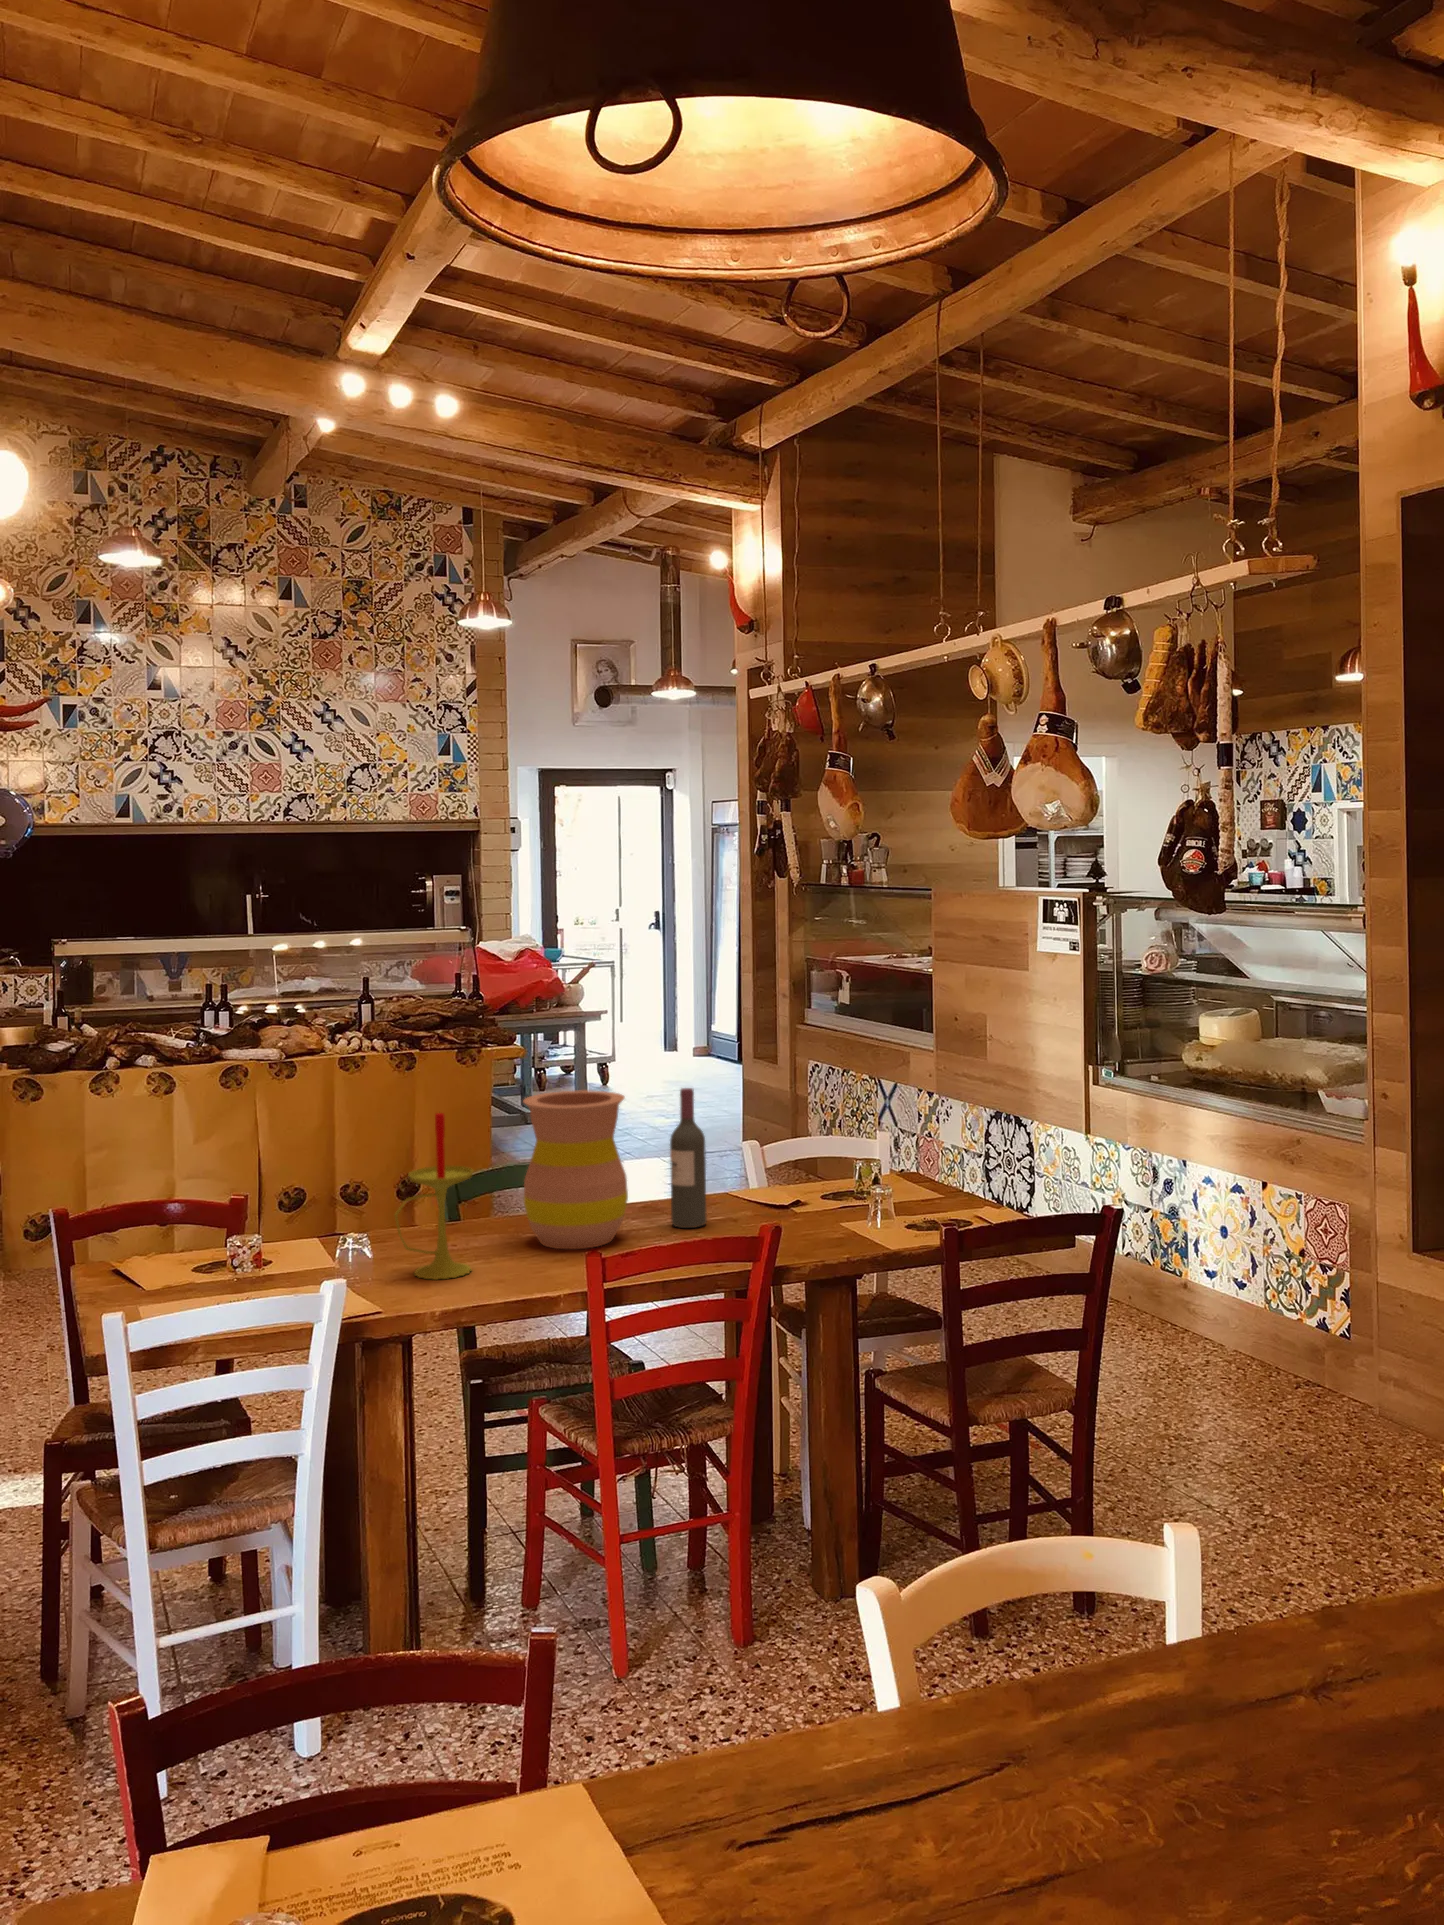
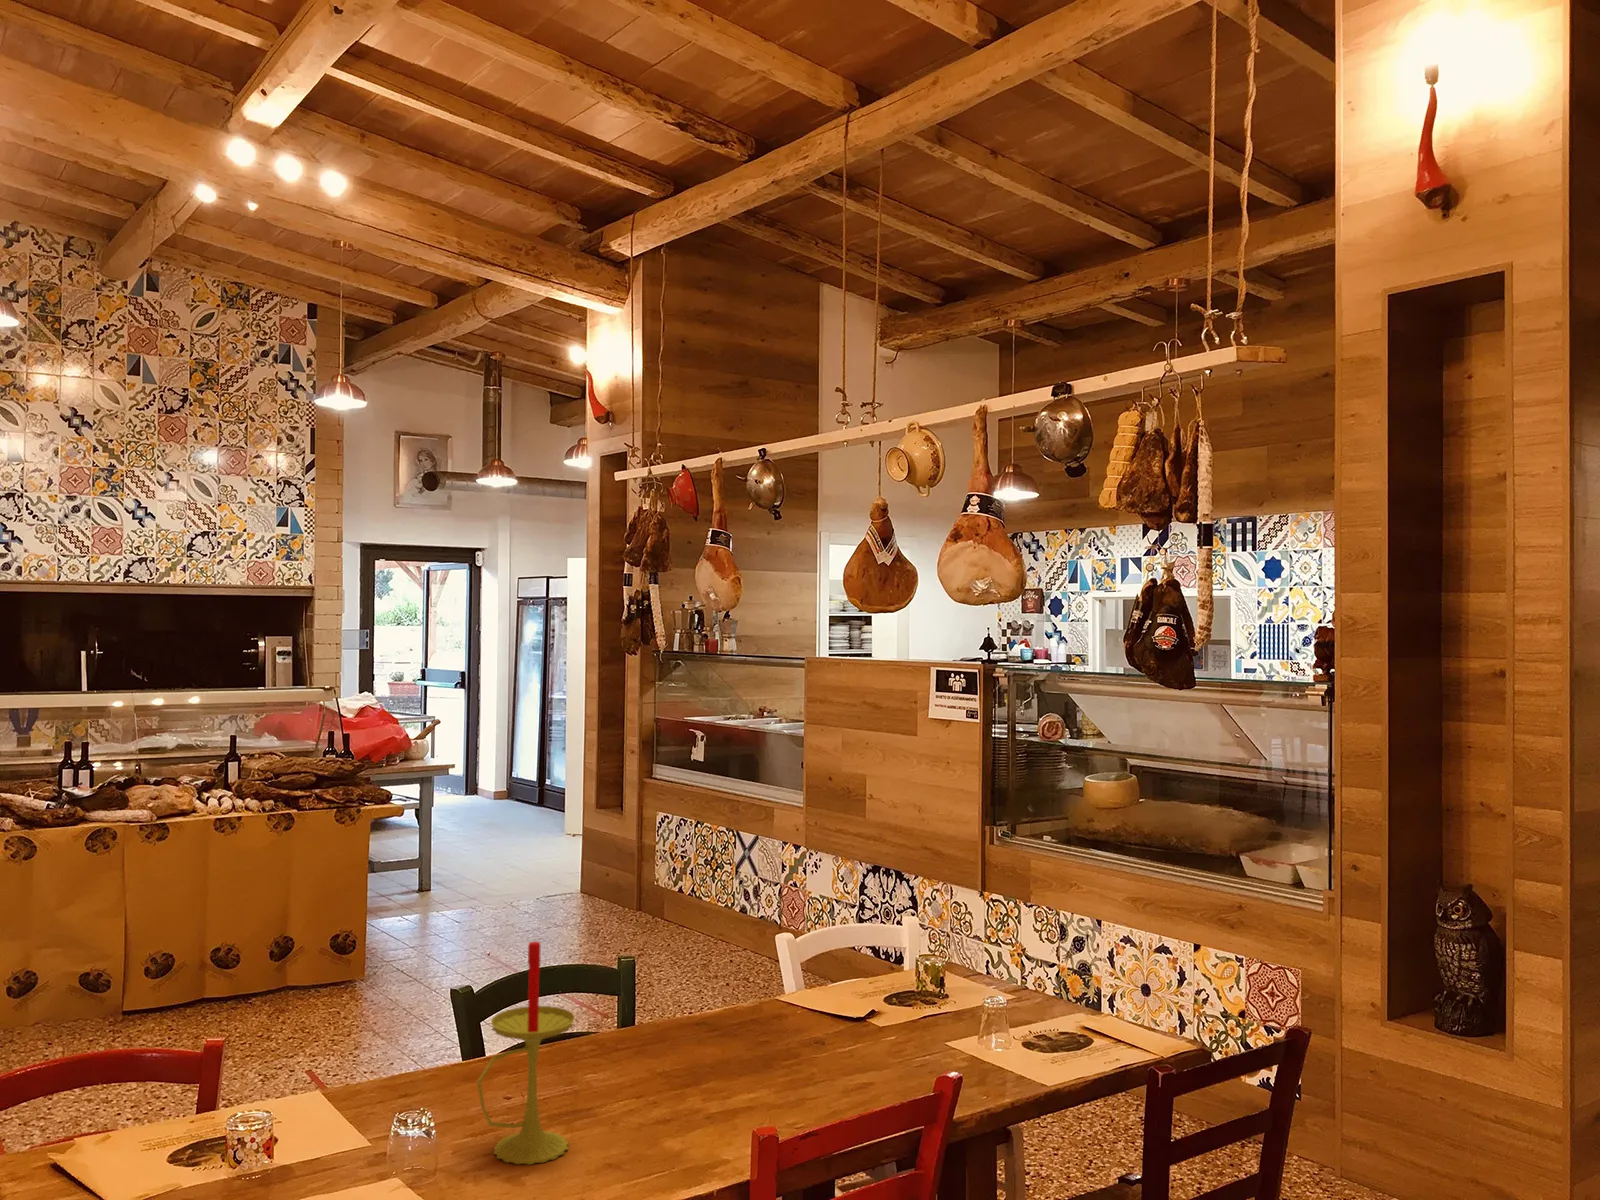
wine bottle: present [670,1088,707,1228] -> none [751,887,793,1052]
vase: present [524,1090,628,1249] -> none [598,894,724,1096]

